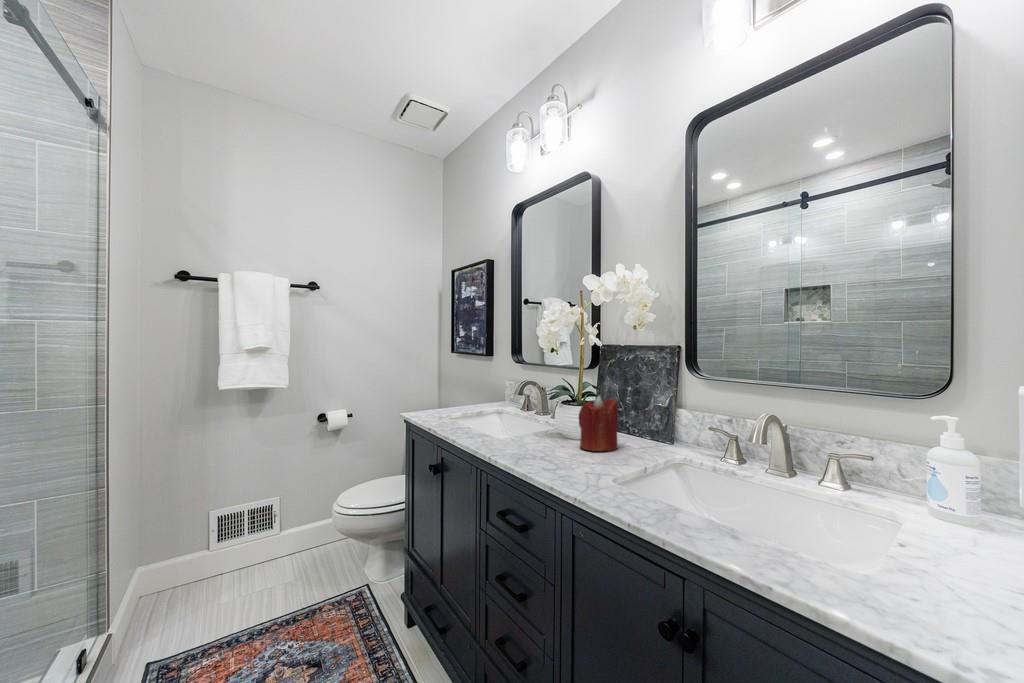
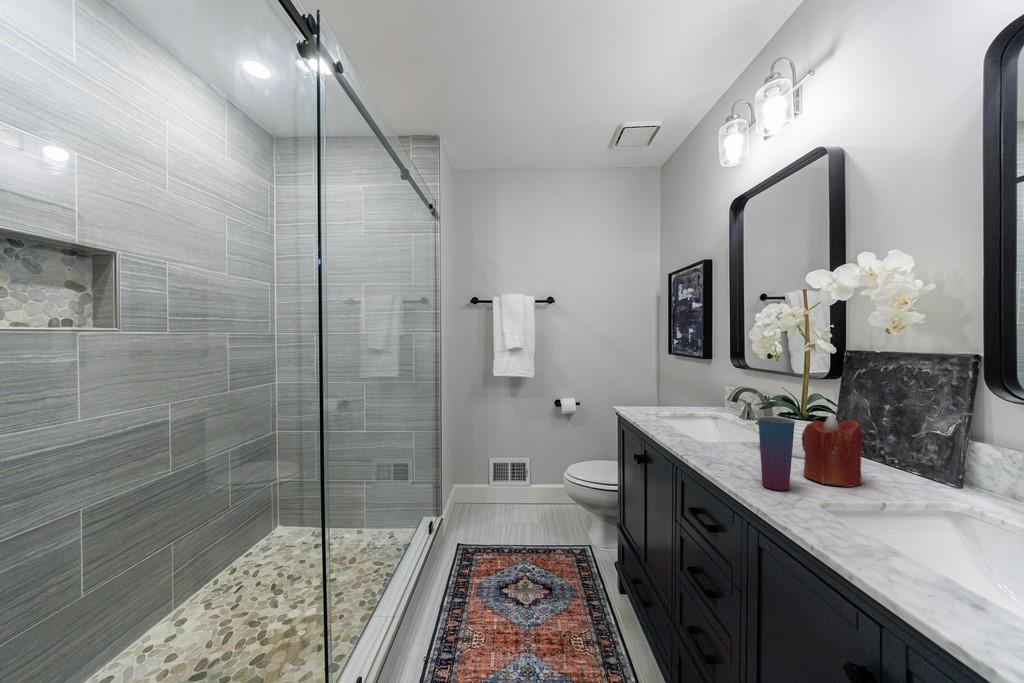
cup: none [550,399,576,460] -> present [758,416,795,491]

